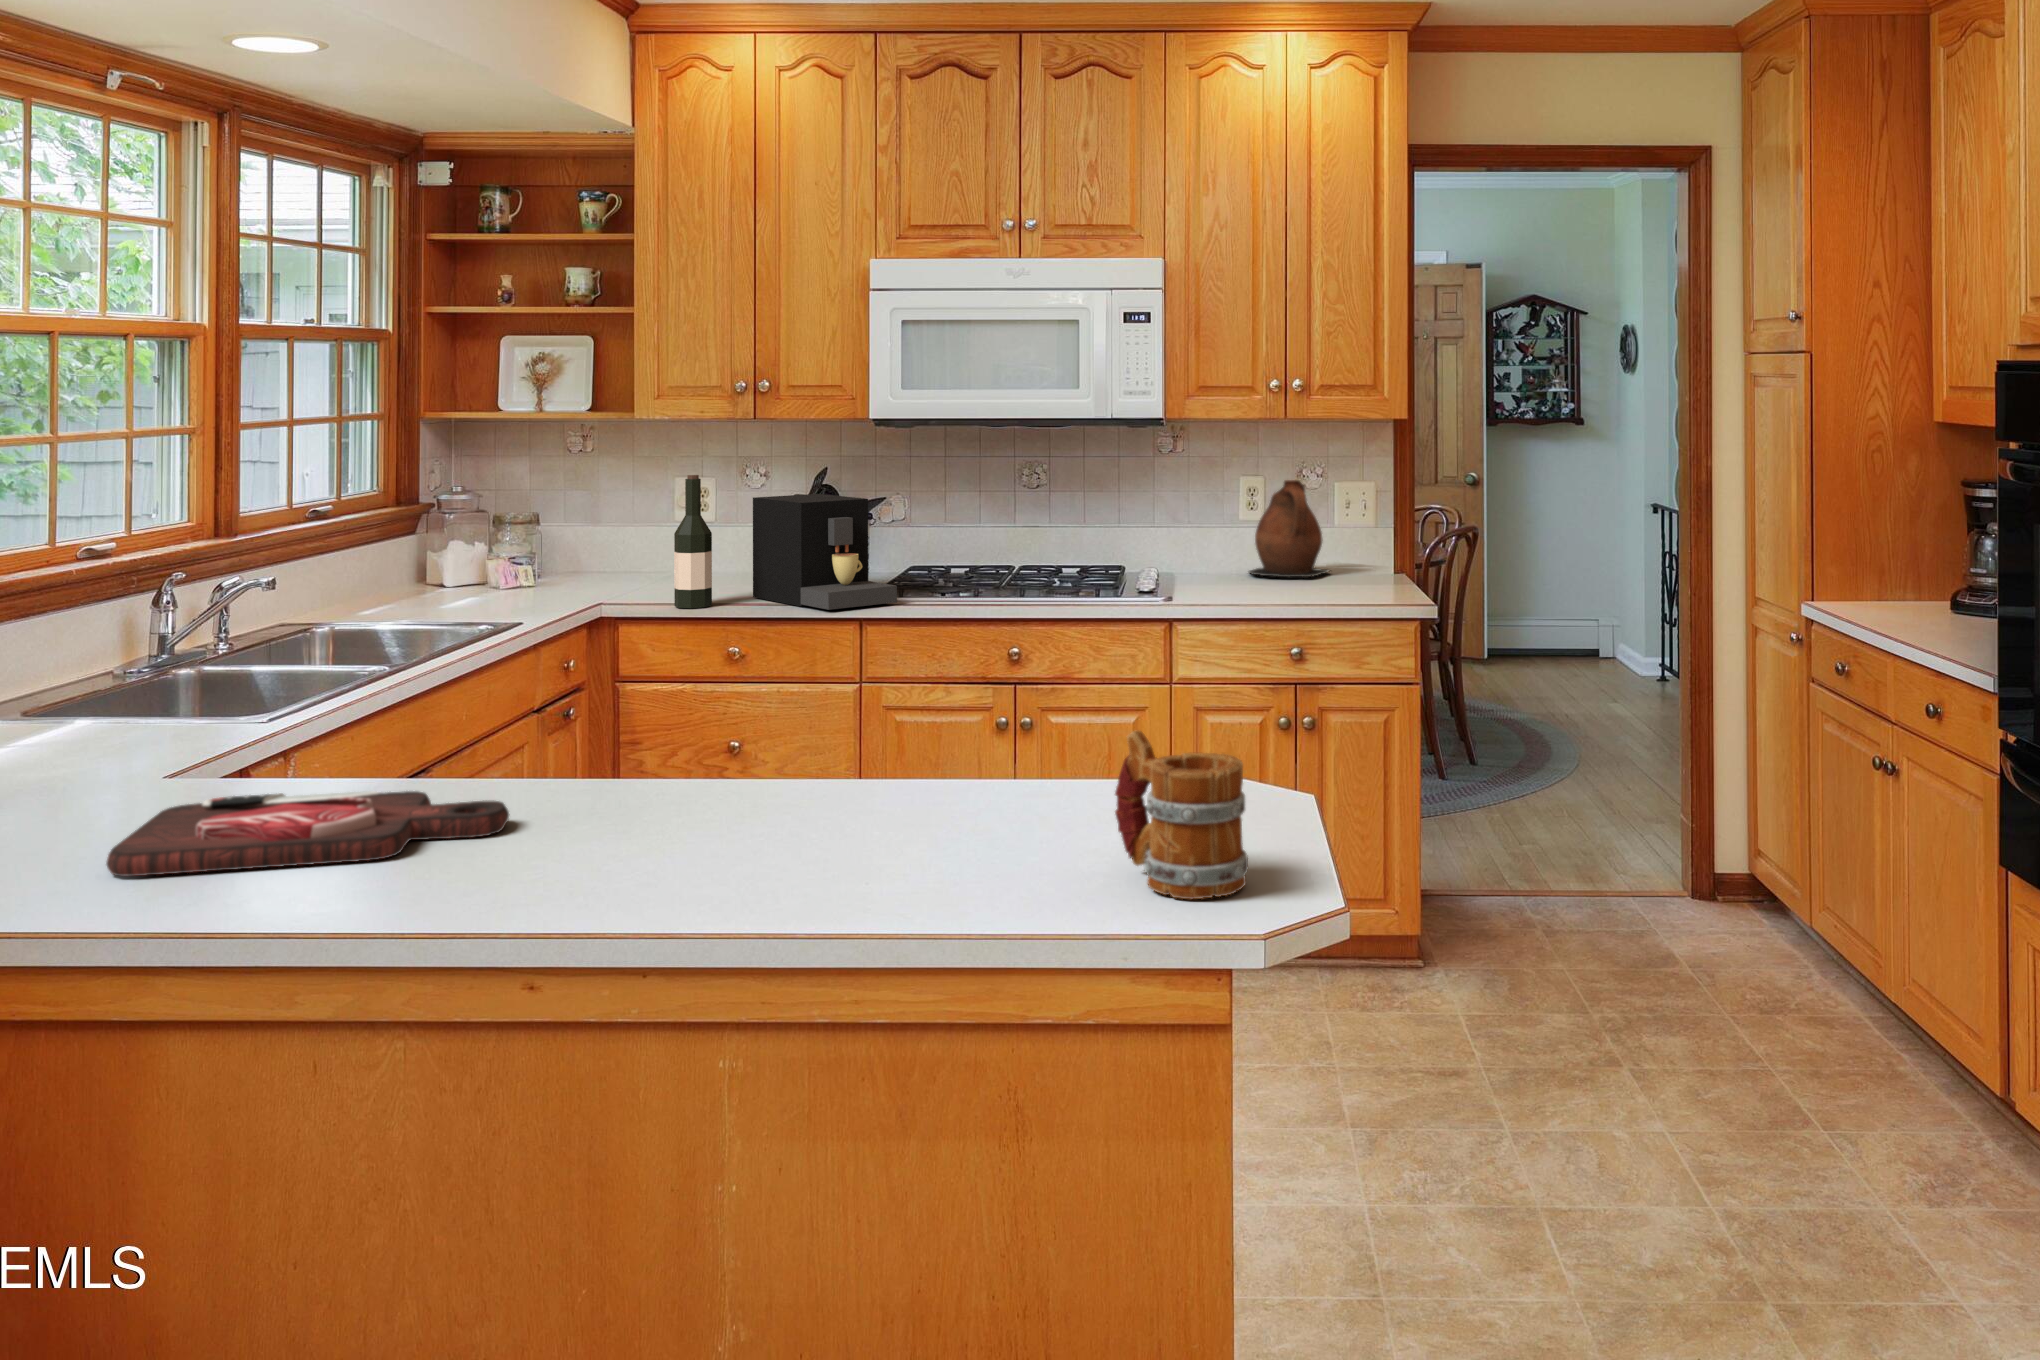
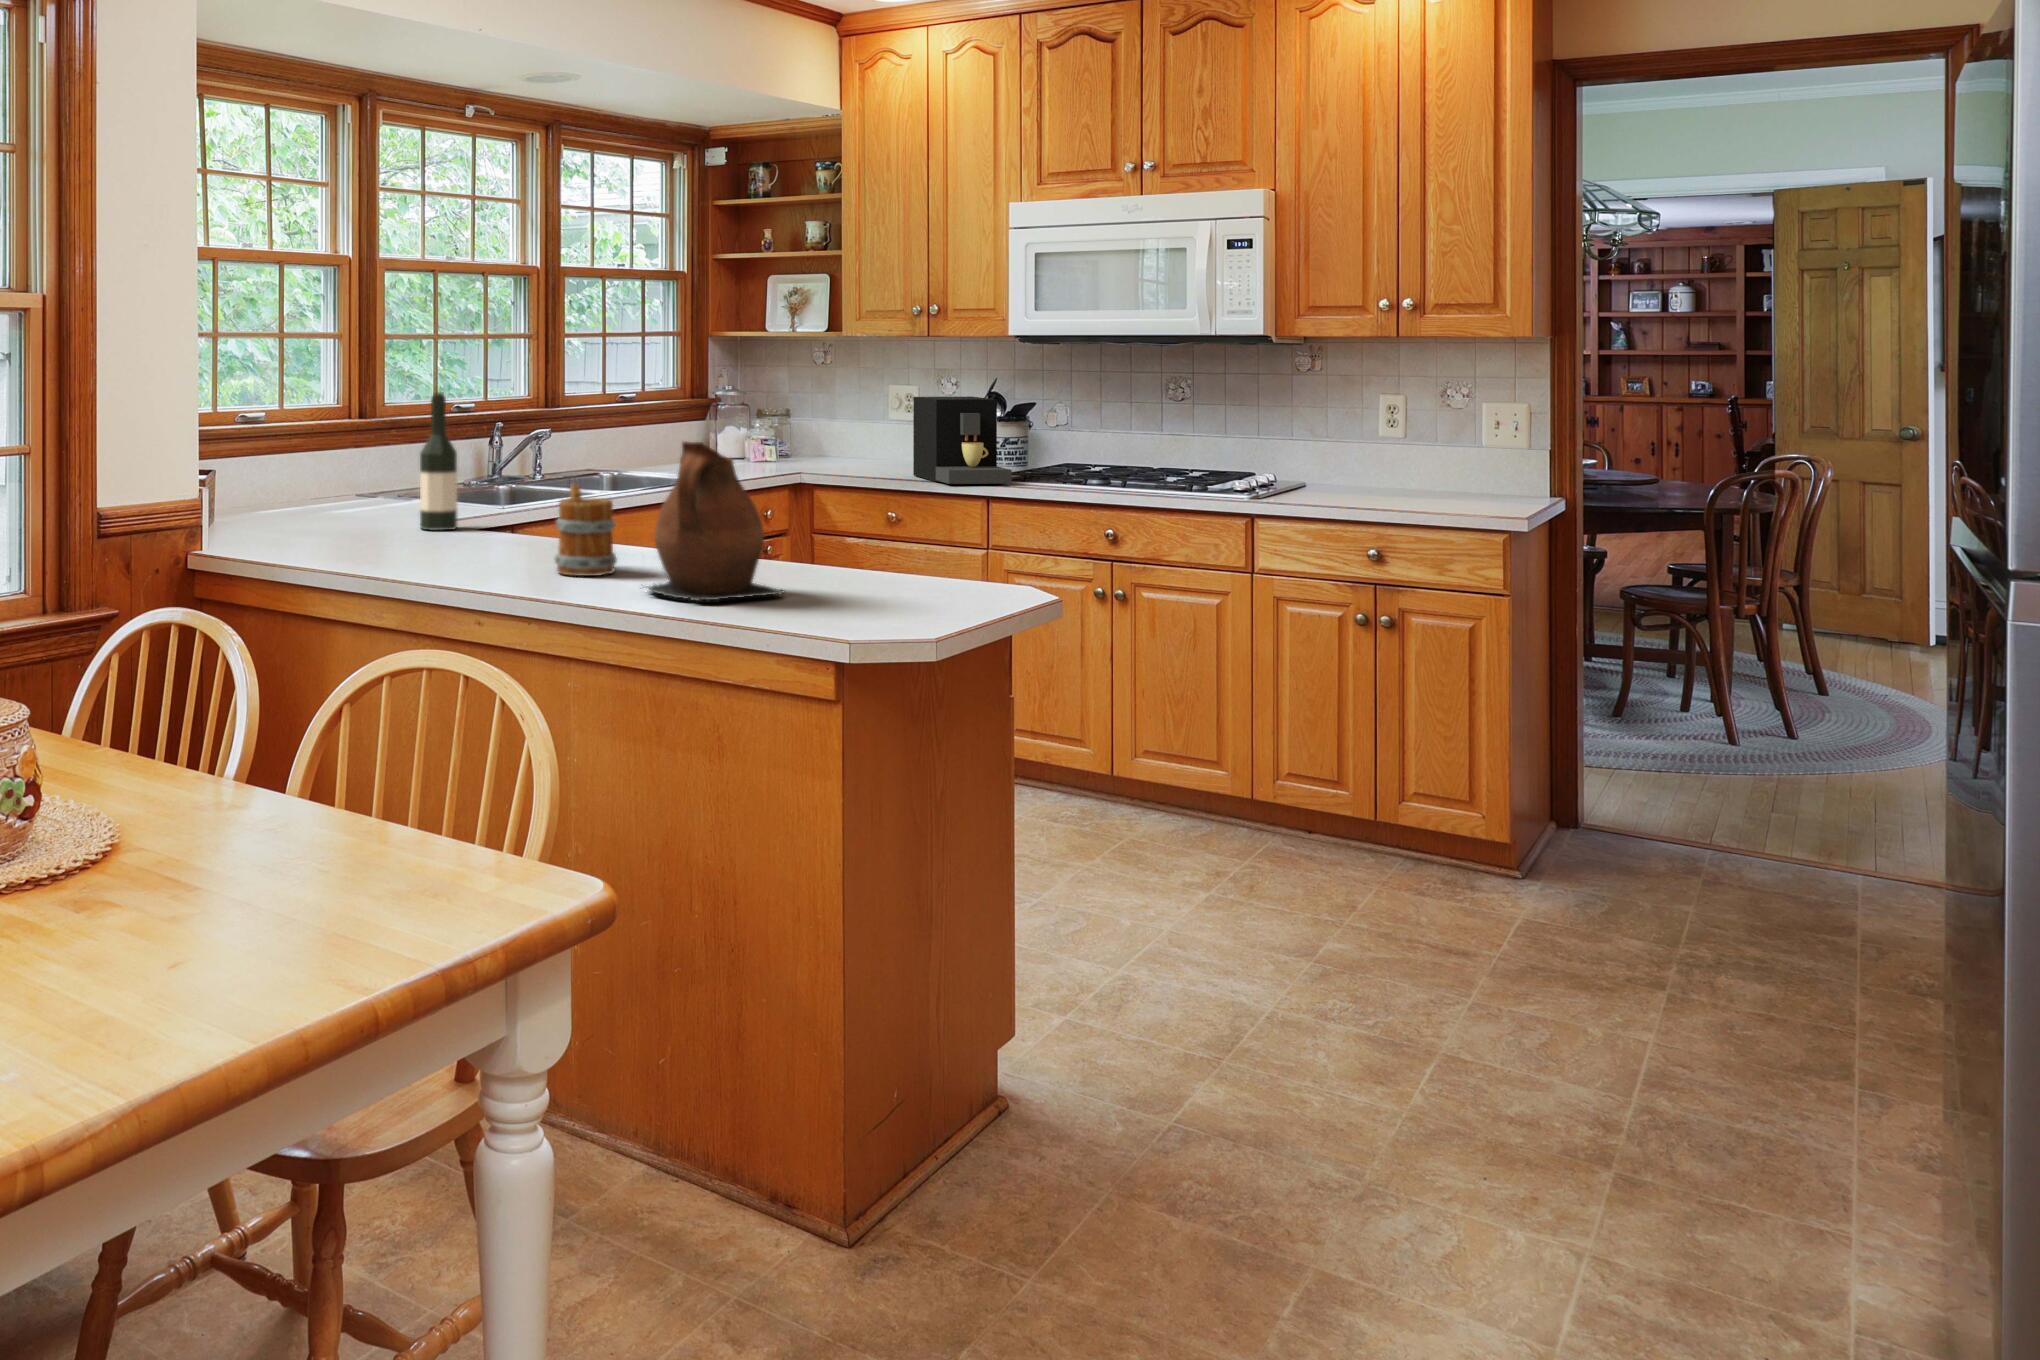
wine bottle: present [674,475,712,608] -> present [420,392,457,531]
ceramic pitcher: present [1249,480,1330,577] -> present [643,441,783,601]
mug: present [1115,731,1248,899] -> present [555,484,617,576]
cutting board: present [106,791,509,876] -> none [340,524,546,558]

